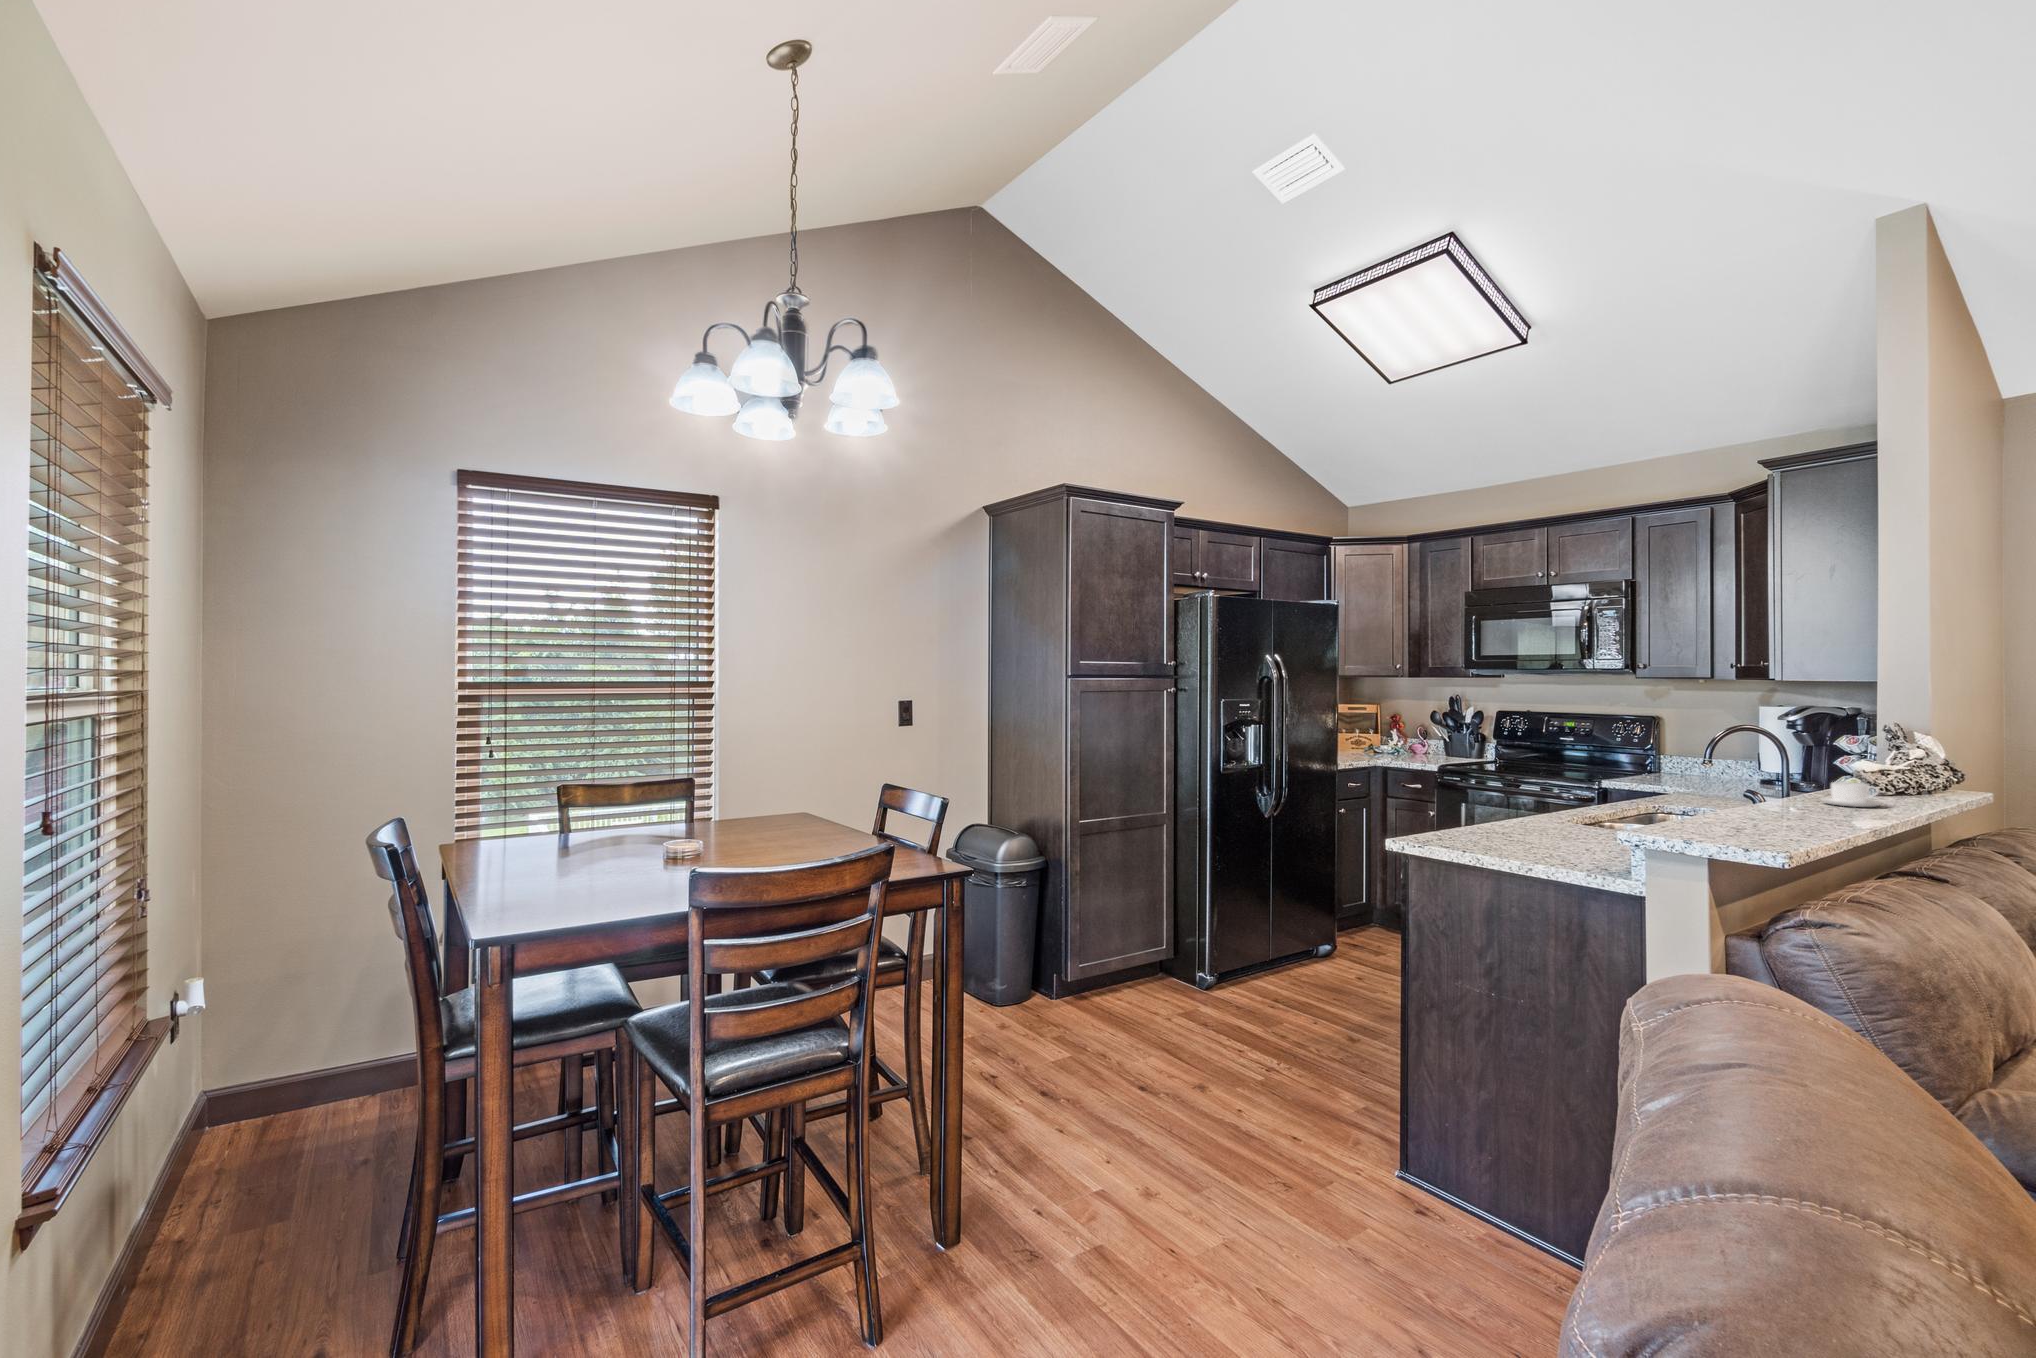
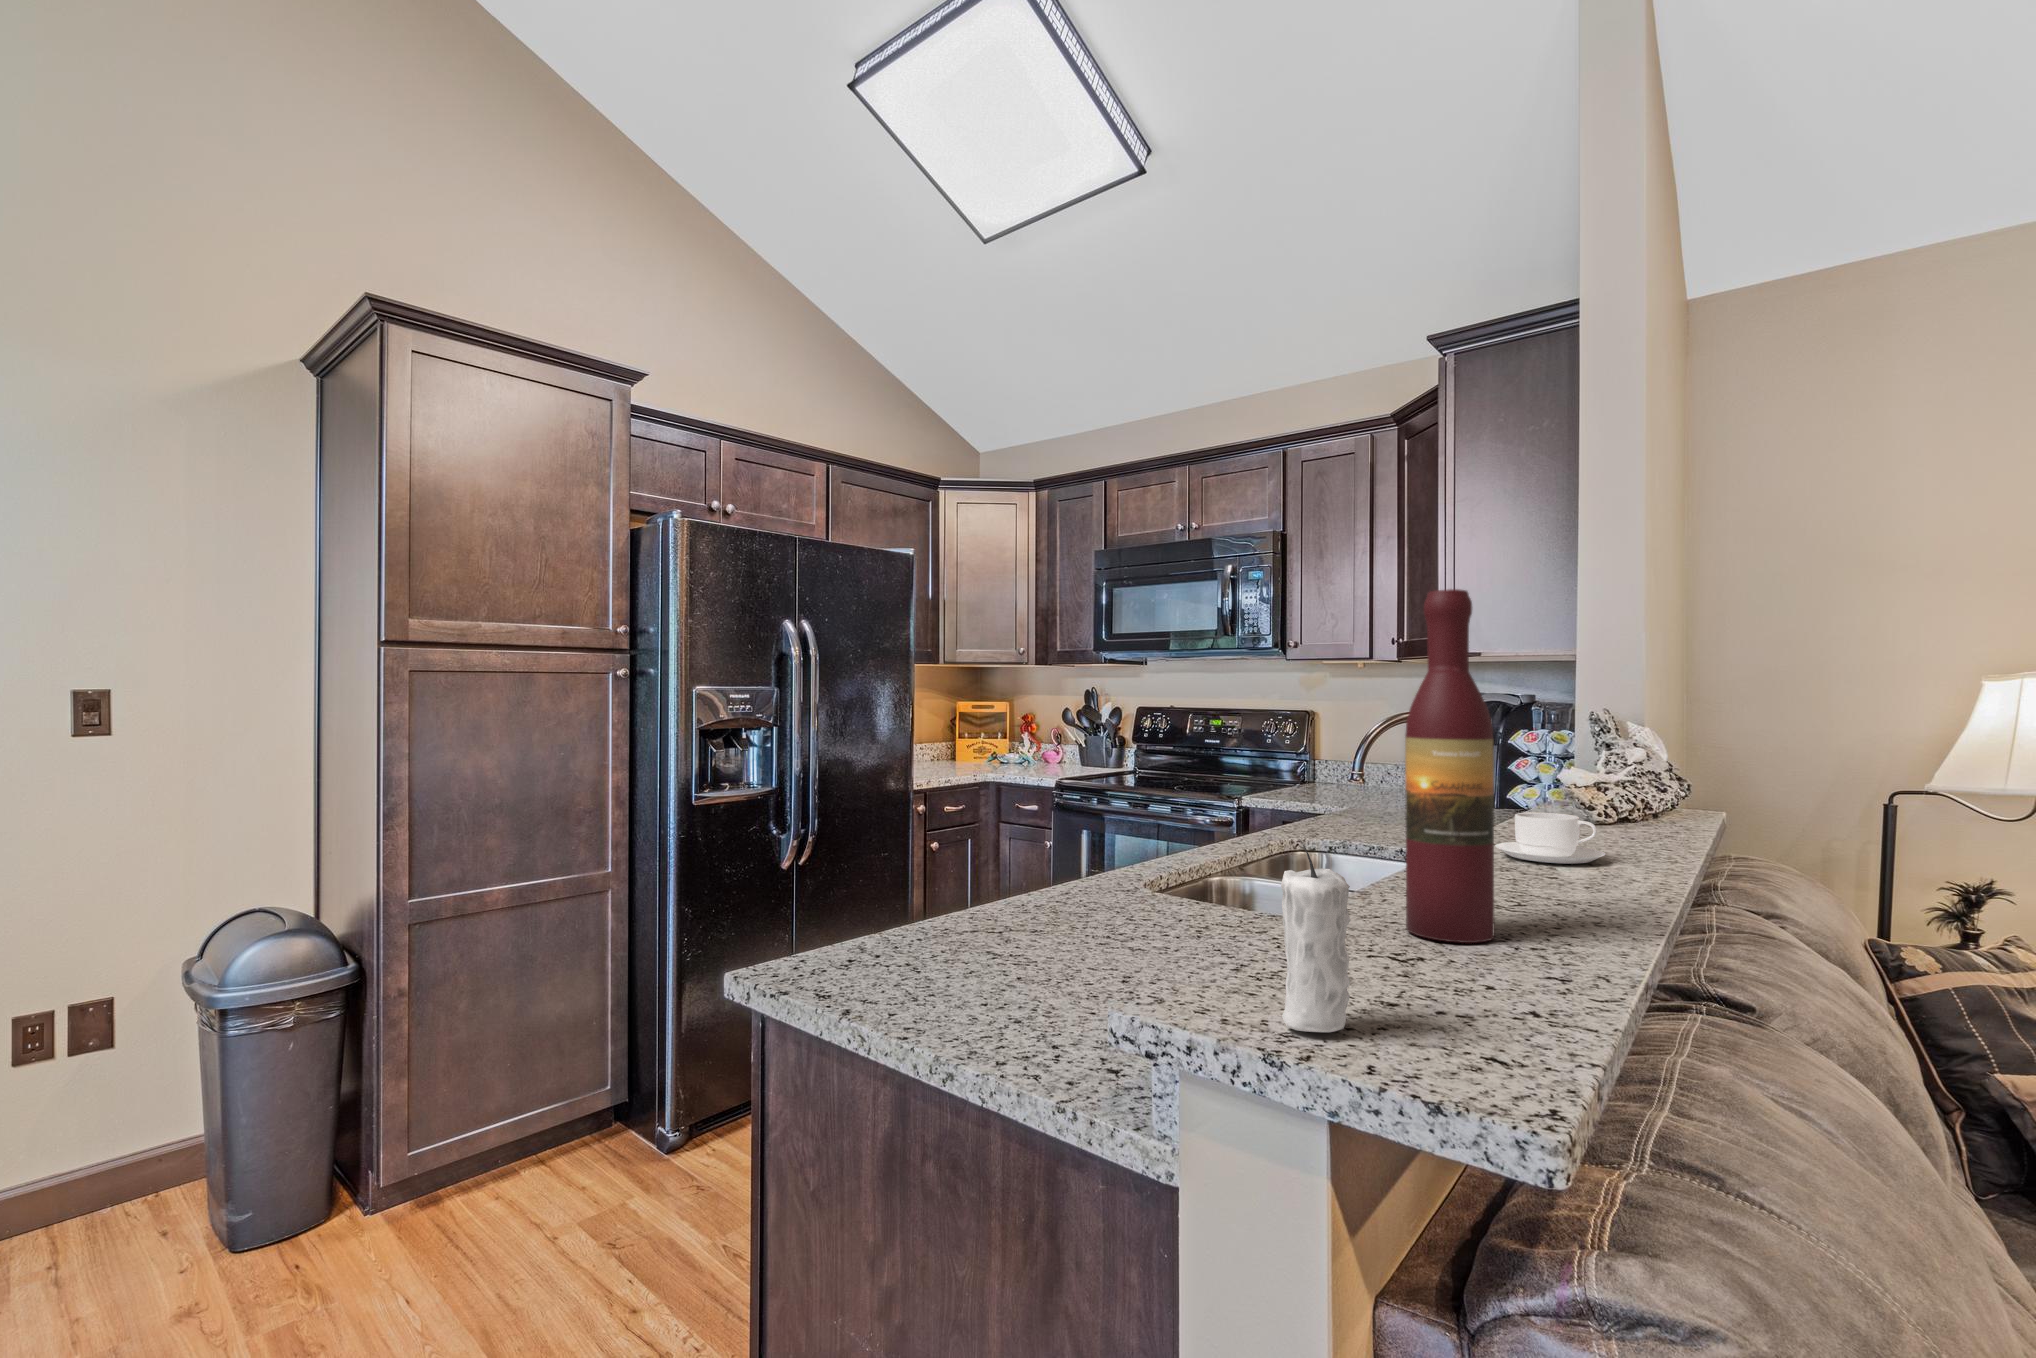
wine bottle: none [1774,684,1816,826] -> present [1405,589,1495,943]
candle: none [1734,776,1761,838] -> present [1281,845,1350,1032]

